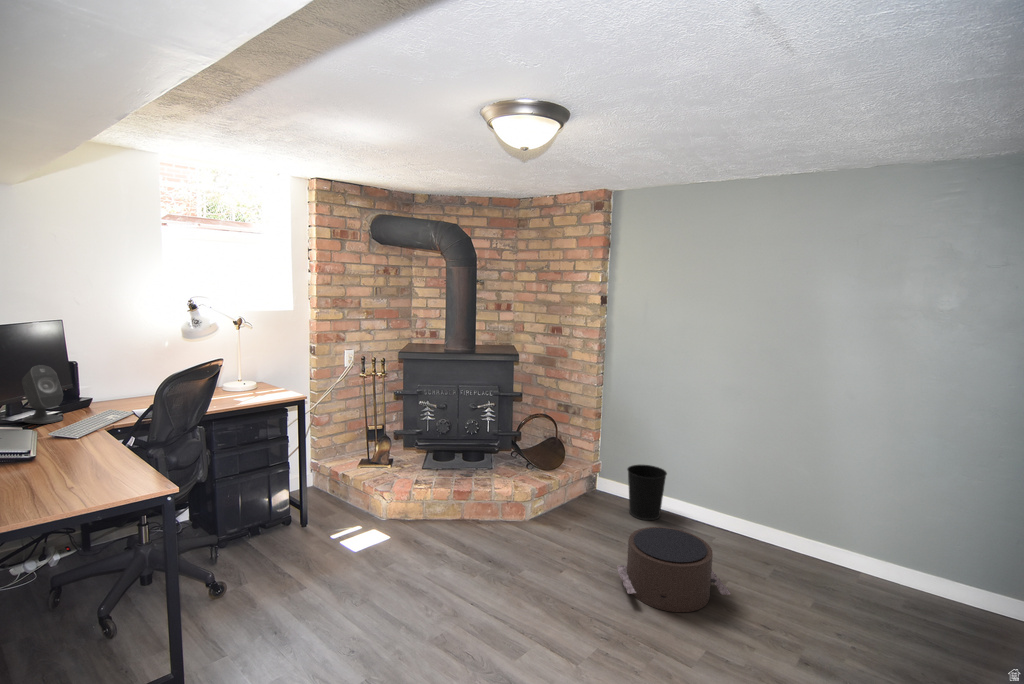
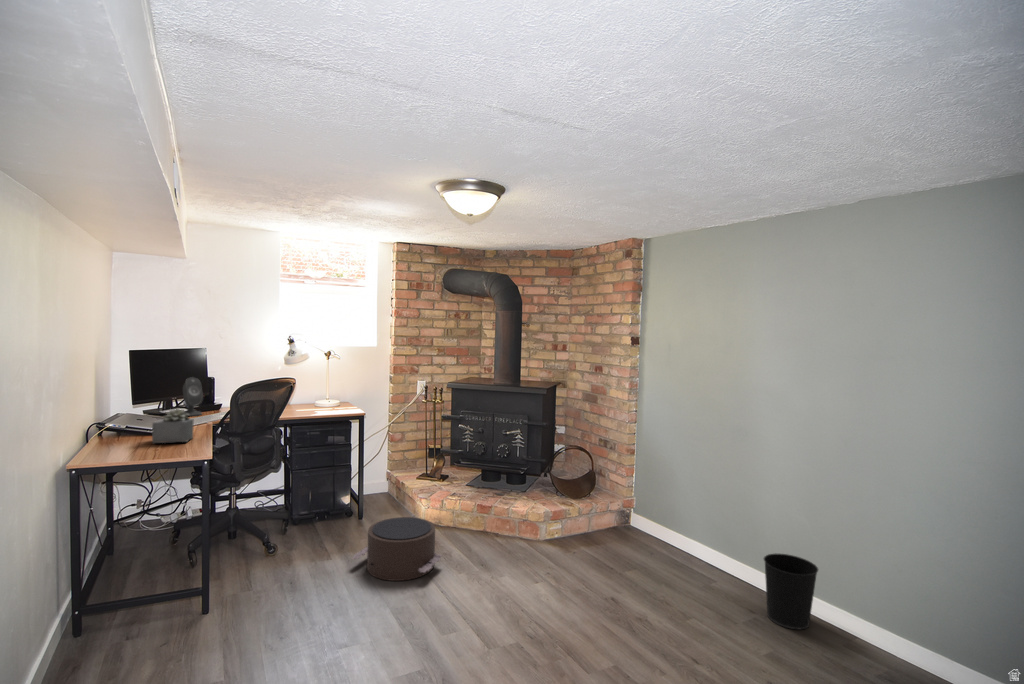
succulent plant: none [29,419,97,481] -> present [152,408,193,443]
wastebasket: present [627,465,667,520] -> present [764,553,818,630]
pouf: present [617,527,730,612] -> present [352,517,442,581]

